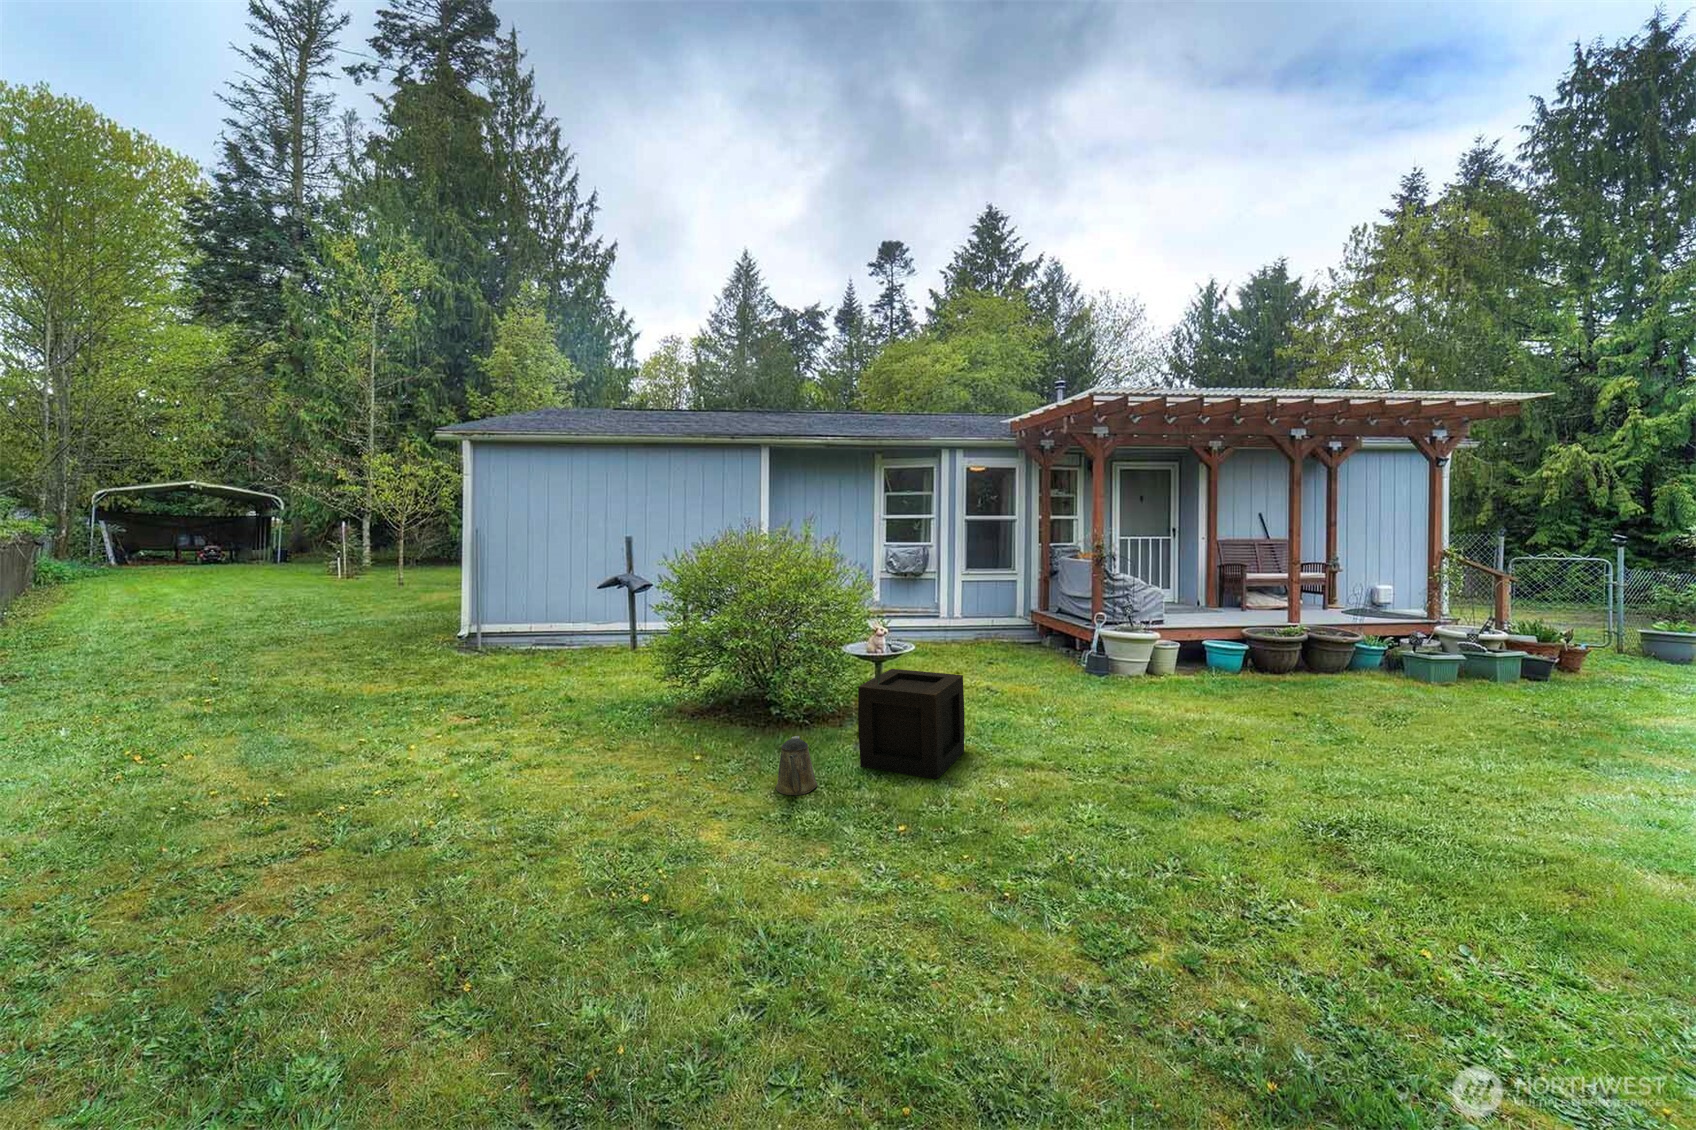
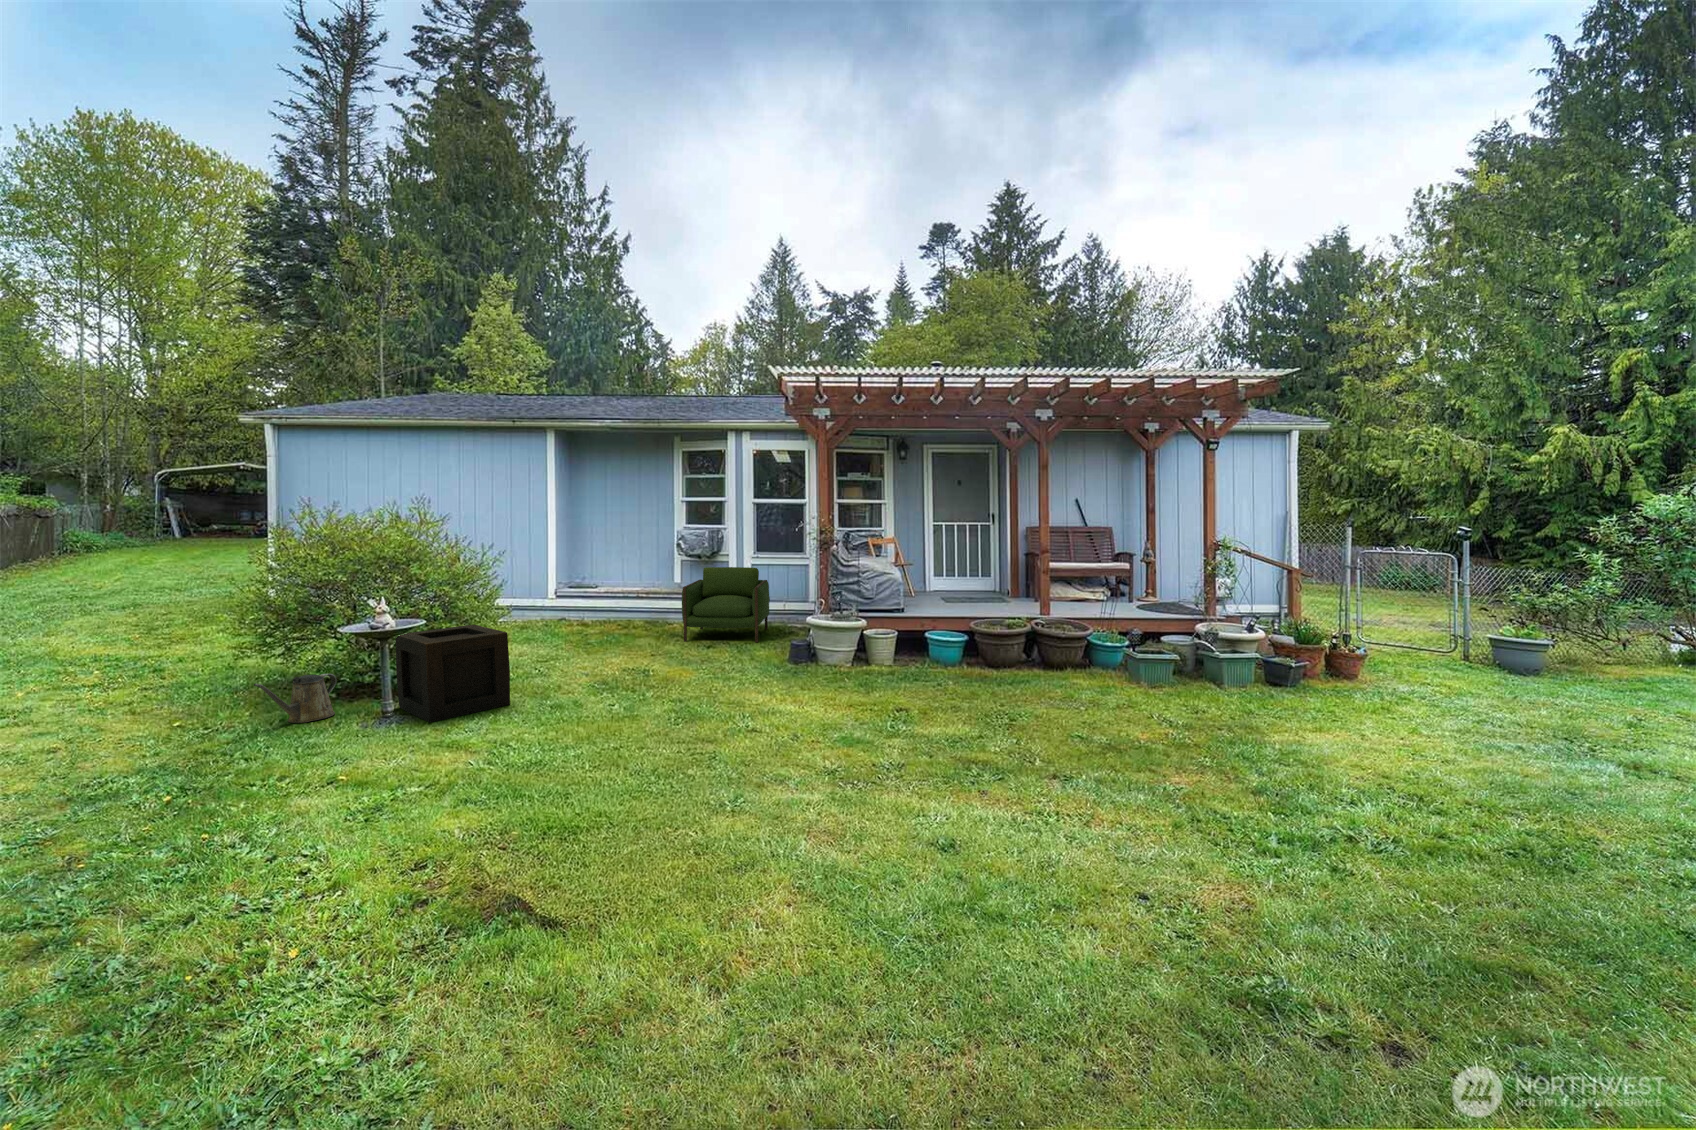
armchair: none [928,589,1022,669] -> present [682,567,770,642]

